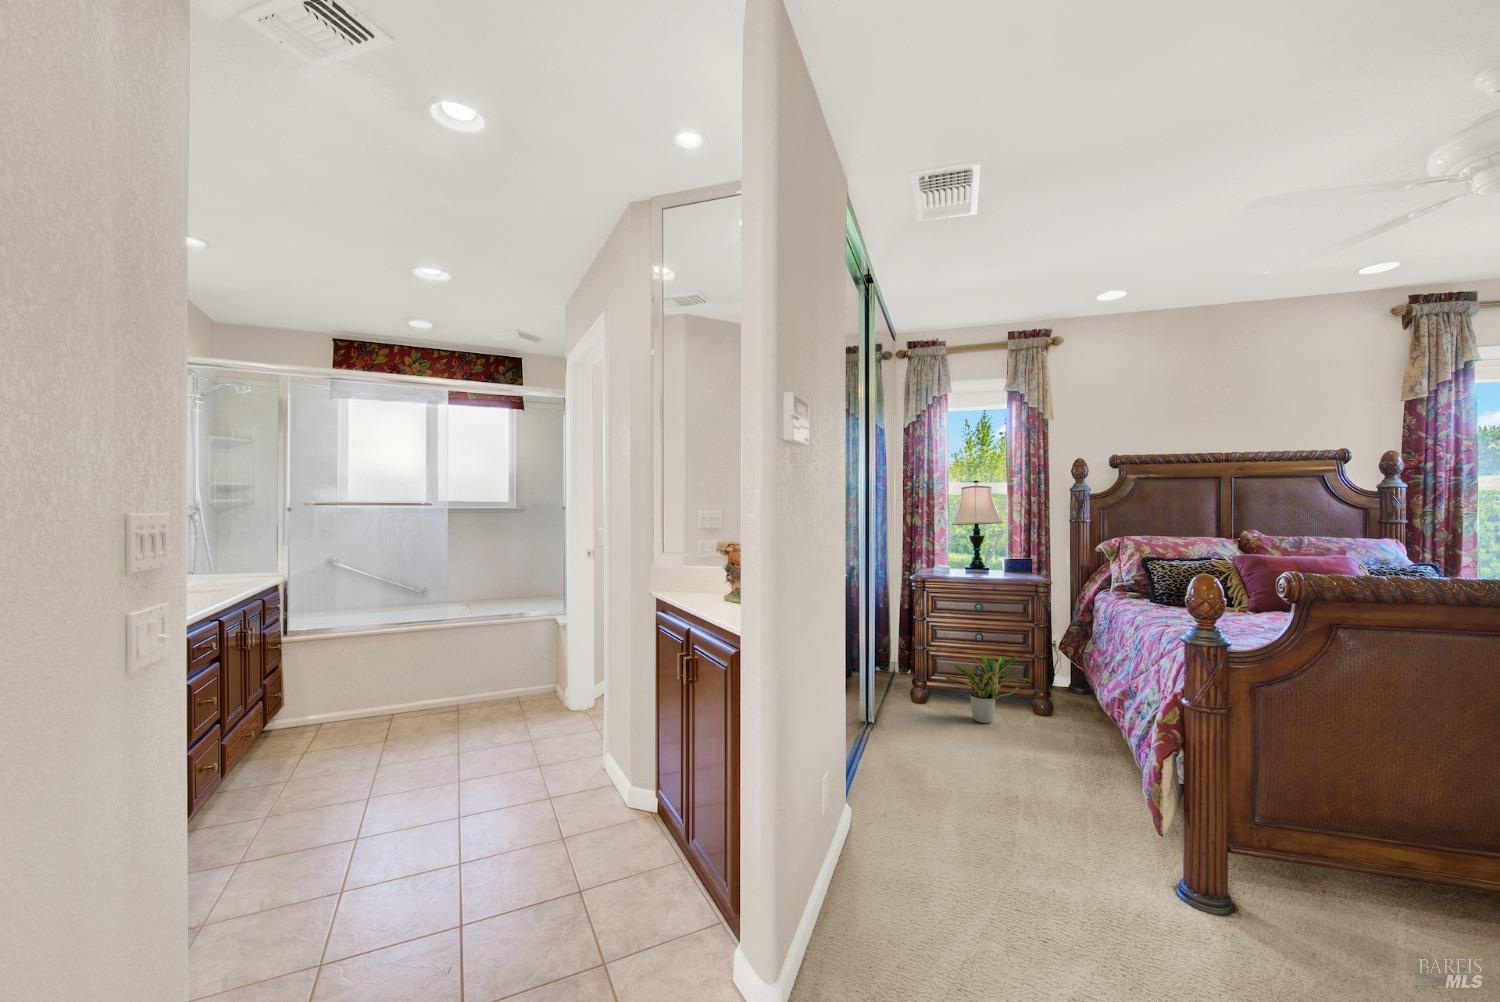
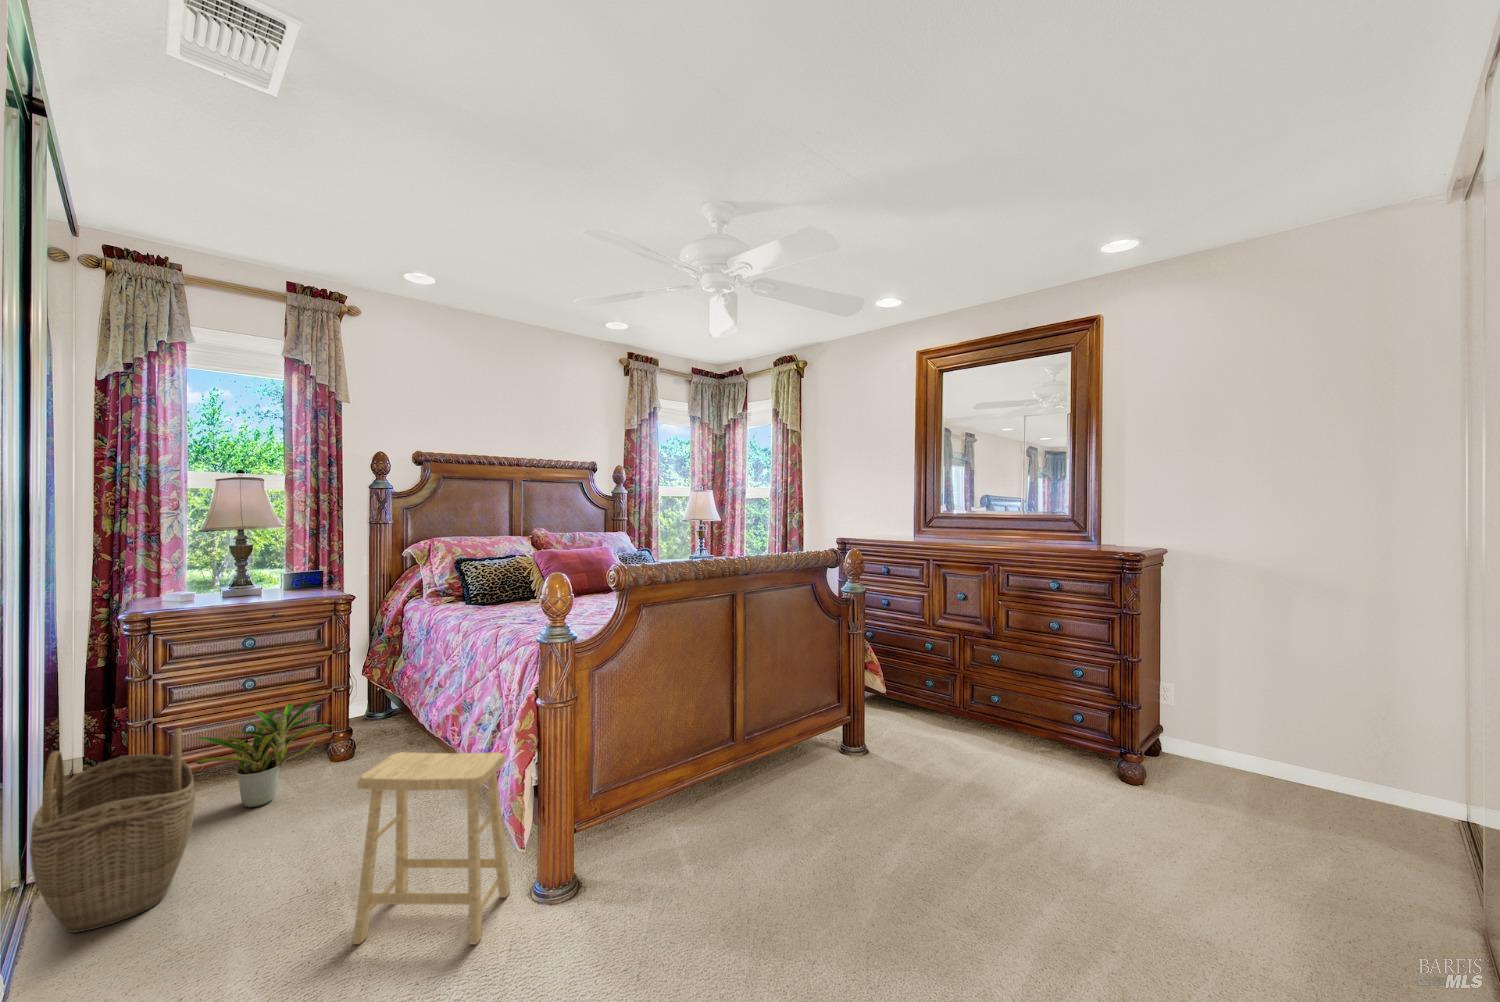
woven basket: none [870,645,941,755] -> present [30,728,195,933]
footstool: none [1017,707,1151,889] -> present [353,752,510,945]

